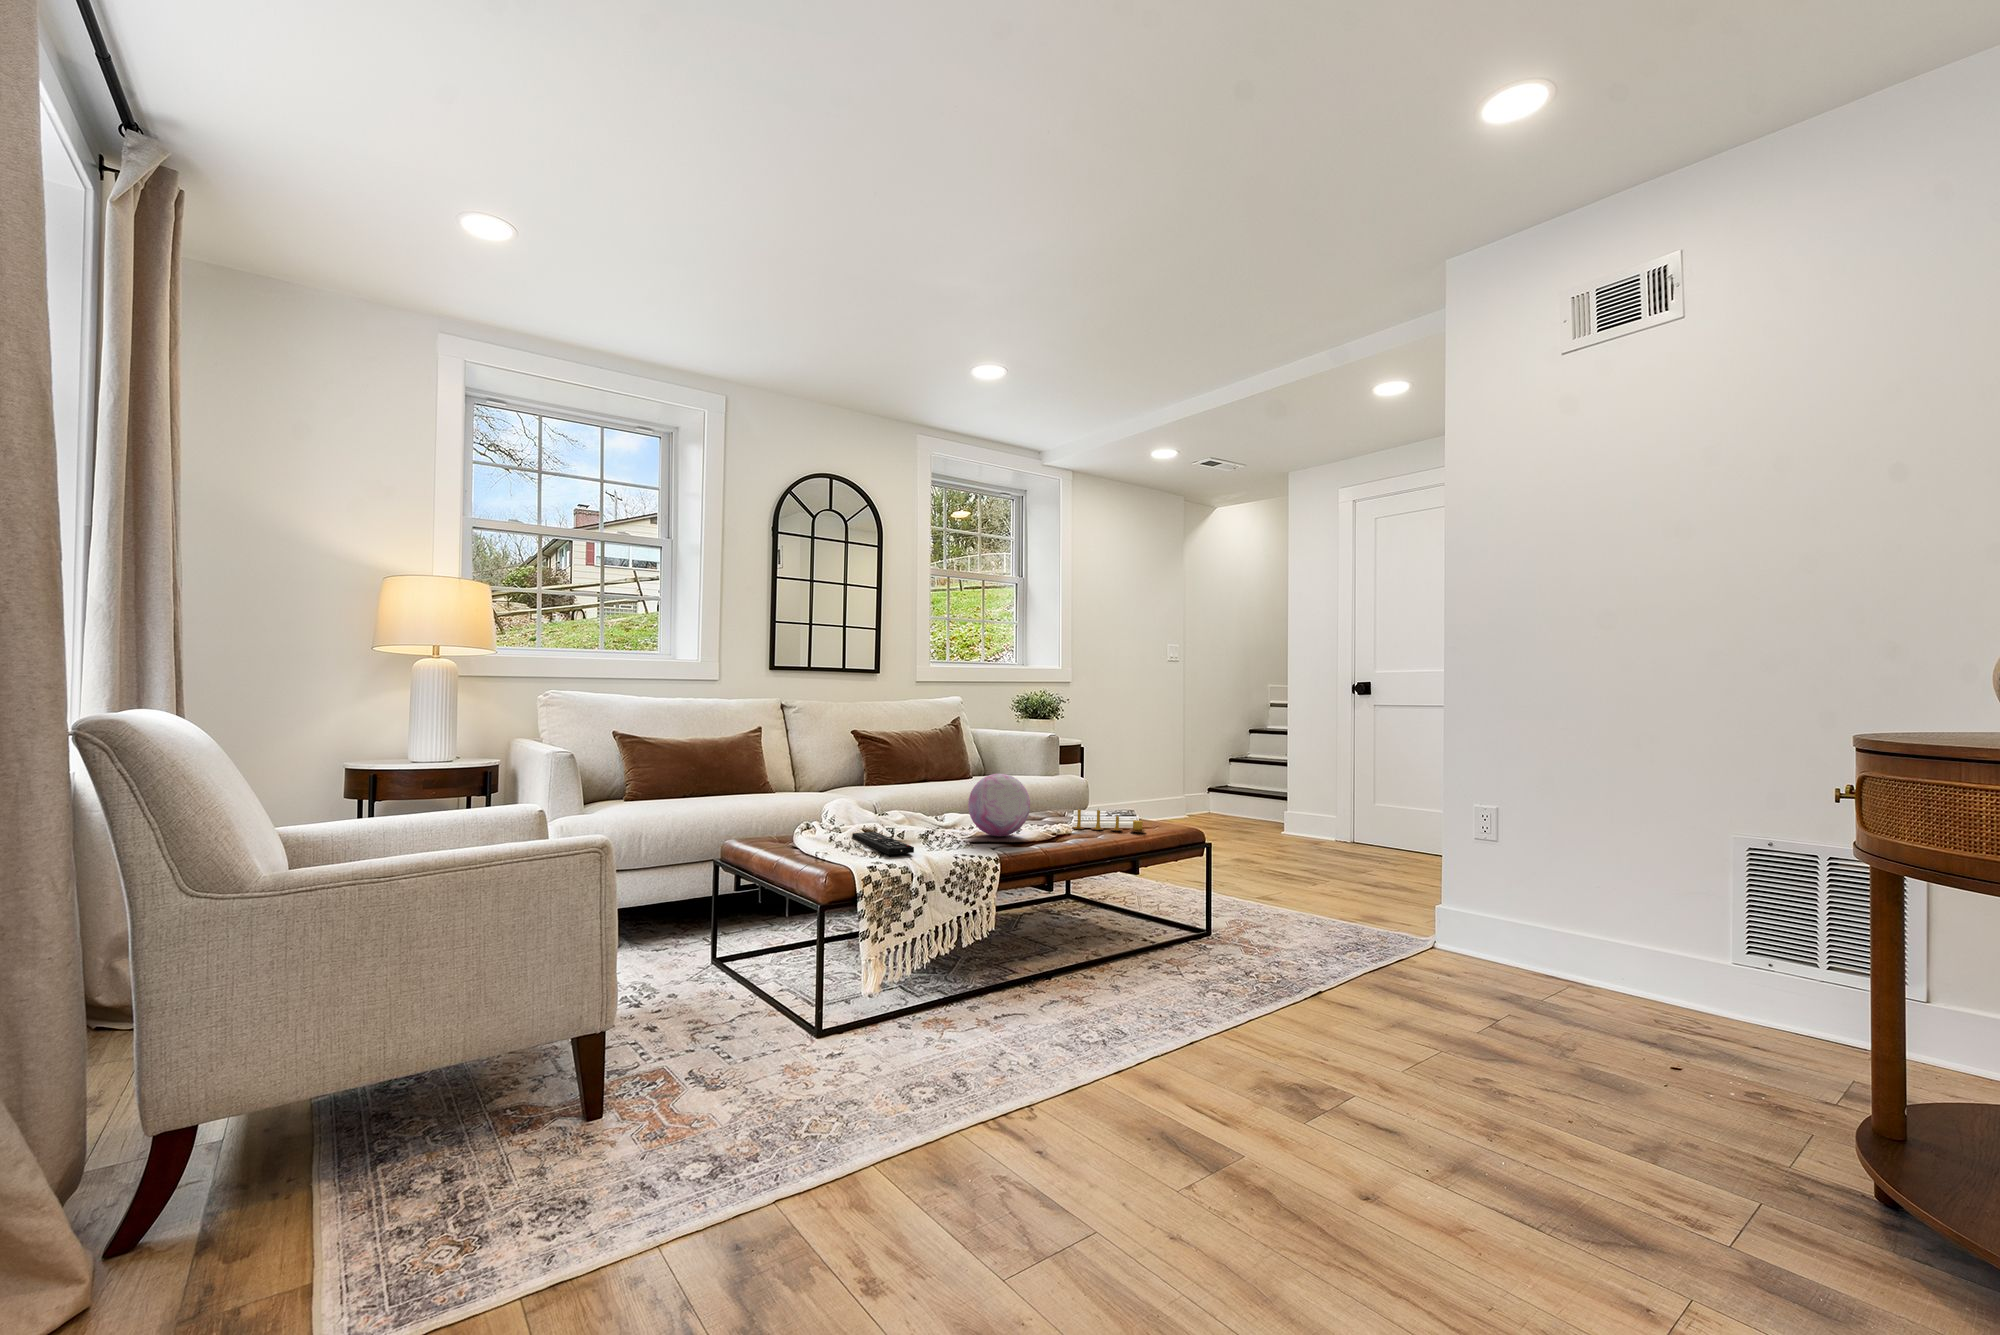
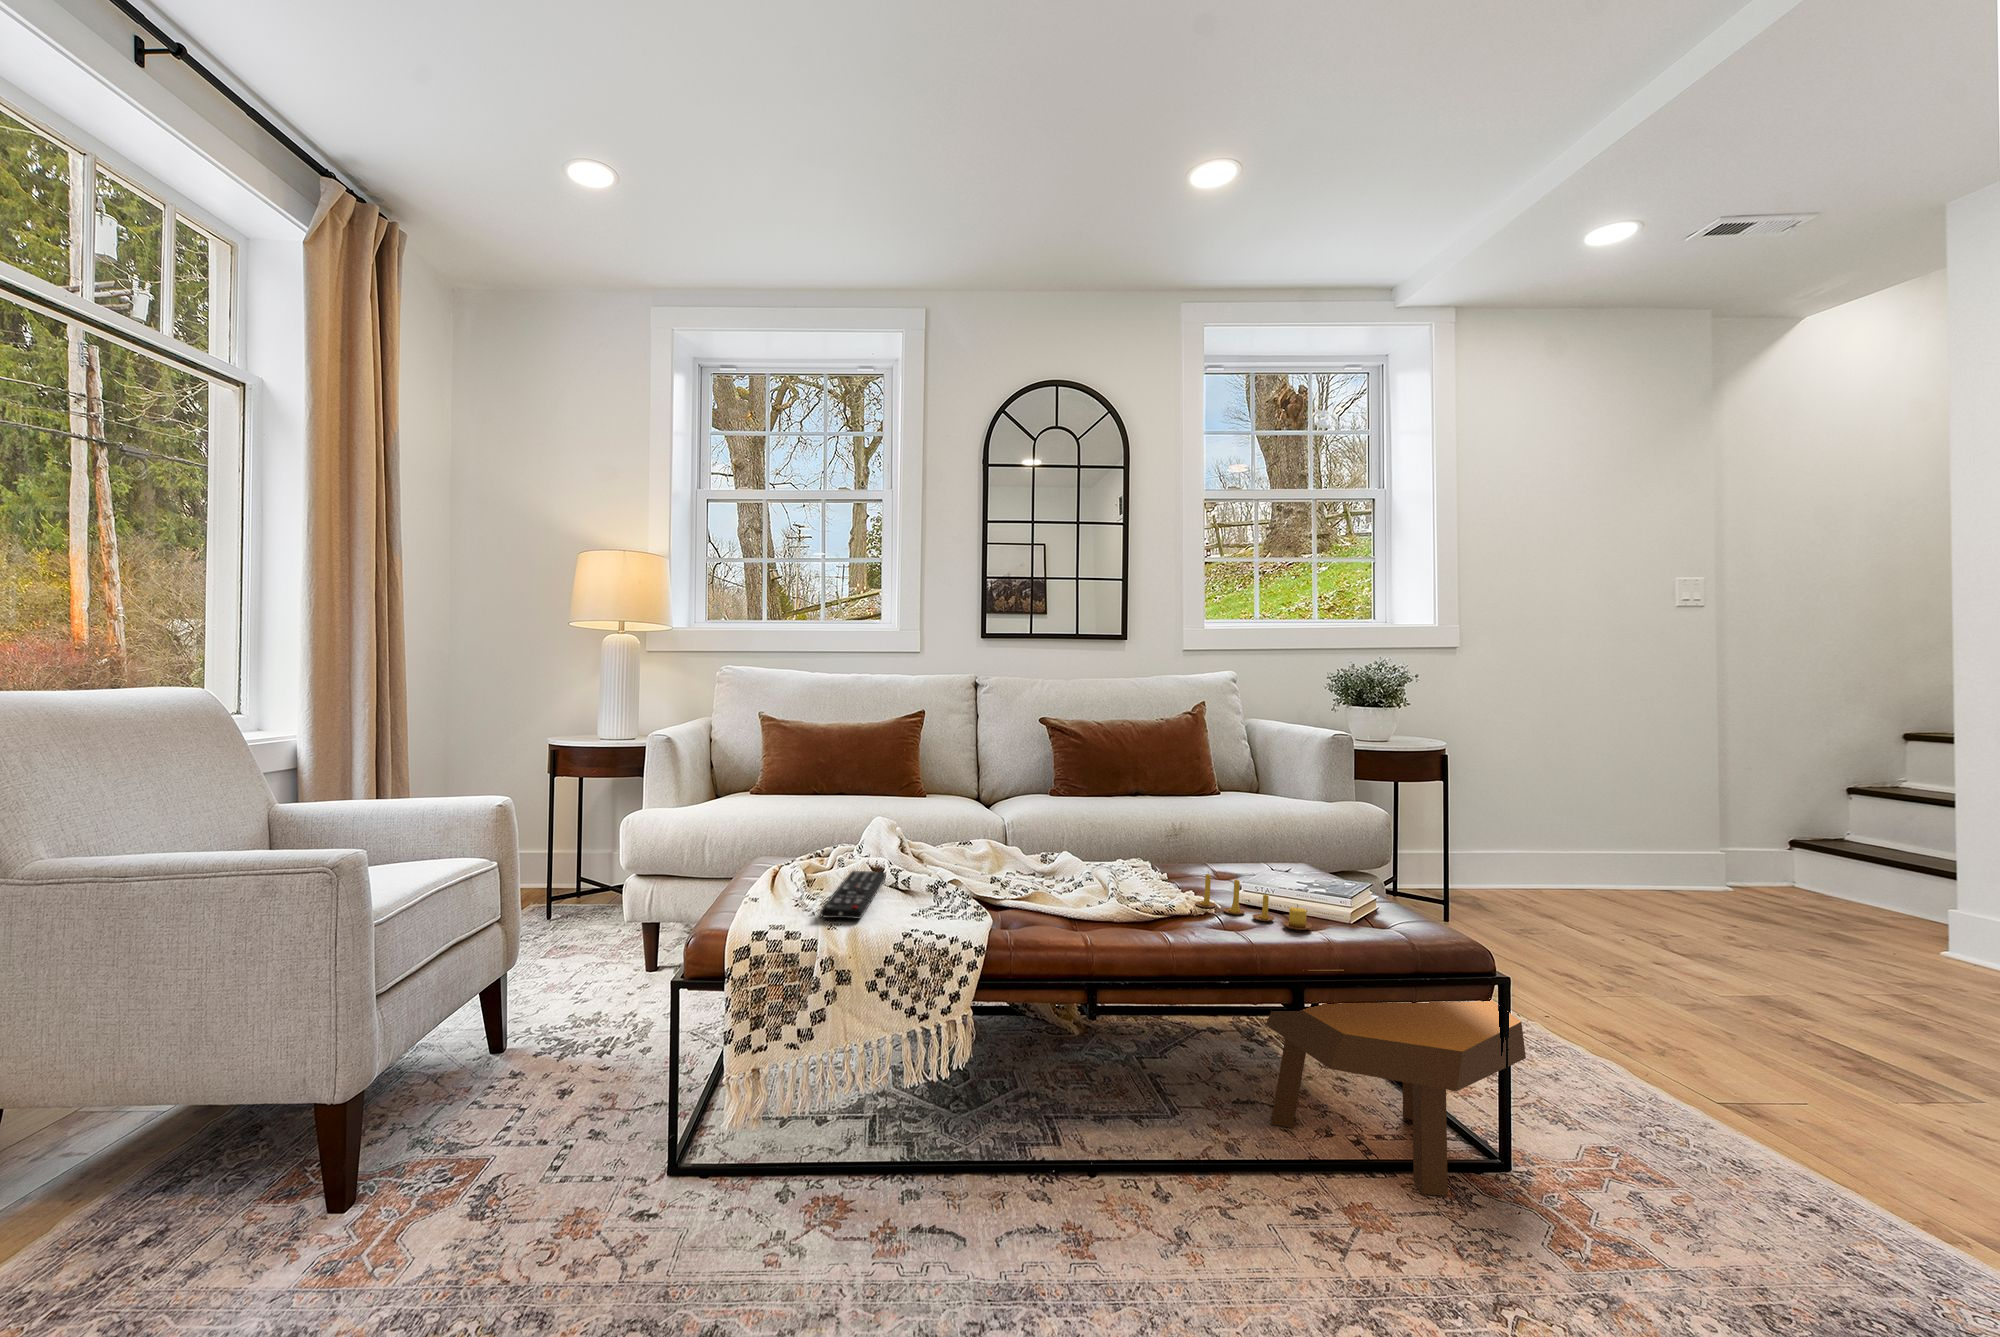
decorative orb: present [968,774,1030,836] -> none [1003,806,1101,905]
footstool: none [1120,857,1247,960] -> present [1266,969,1526,1196]

